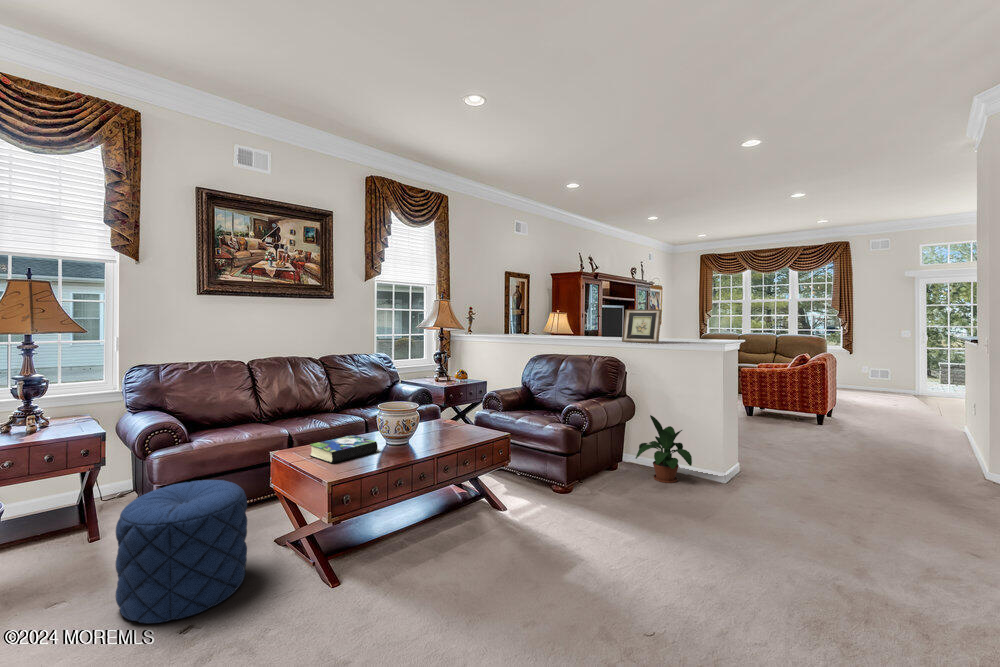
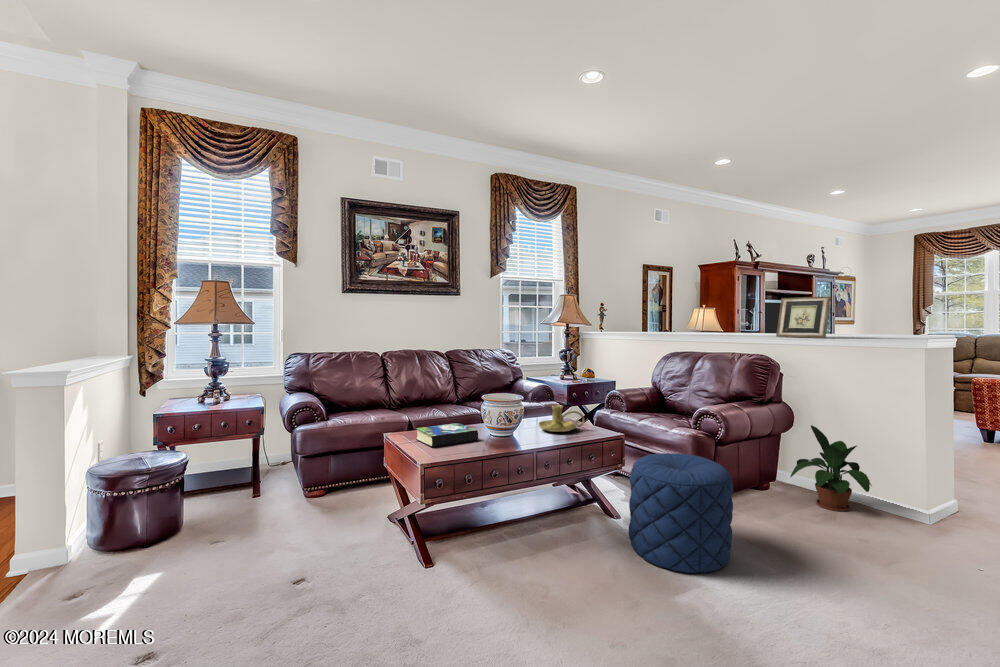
candle holder: none [433,411,475,437] -> present [539,405,584,432]
pouf: present [116,480,247,623] -> present [629,453,733,573]

